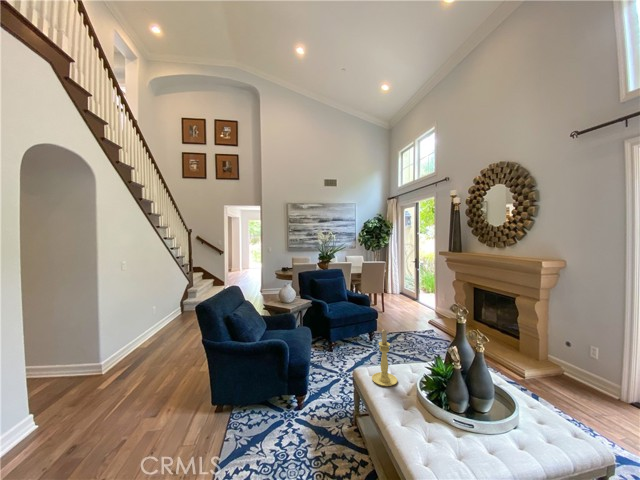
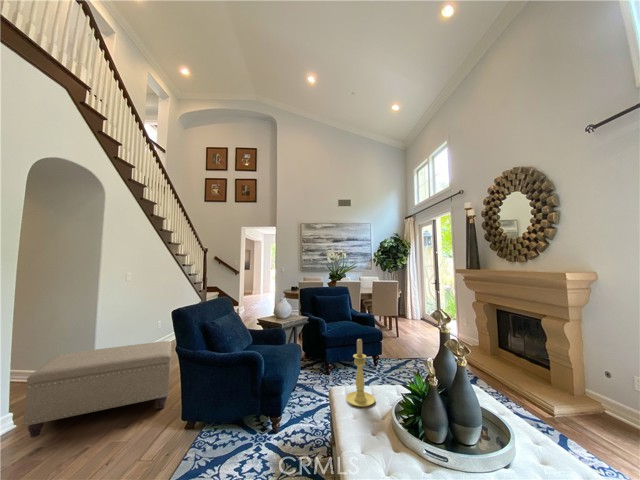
ottoman: none [55,331,191,432] -> present [24,341,172,437]

